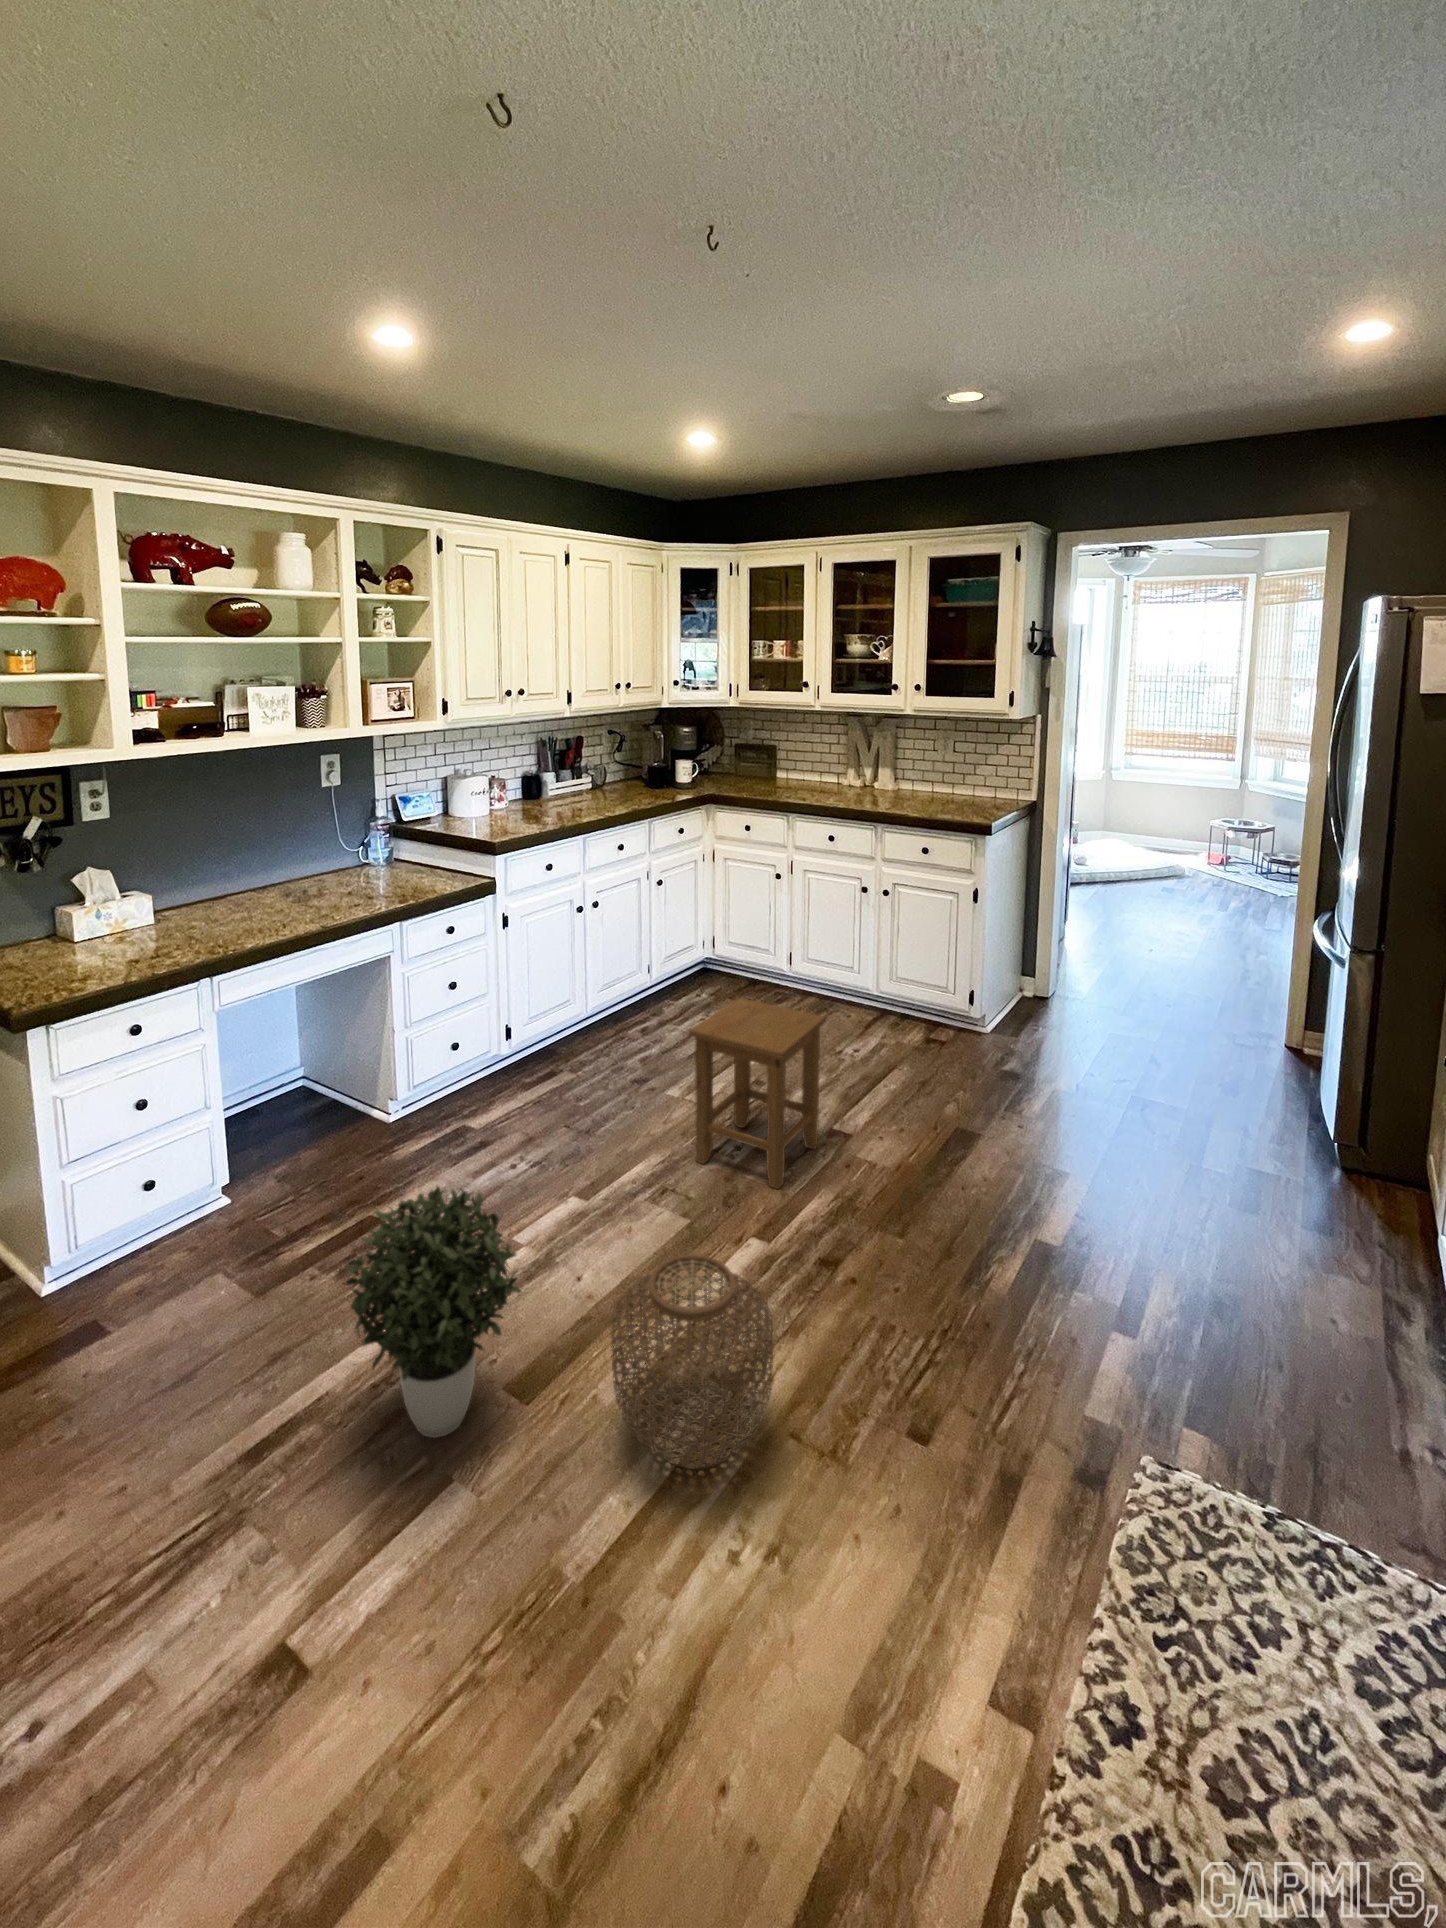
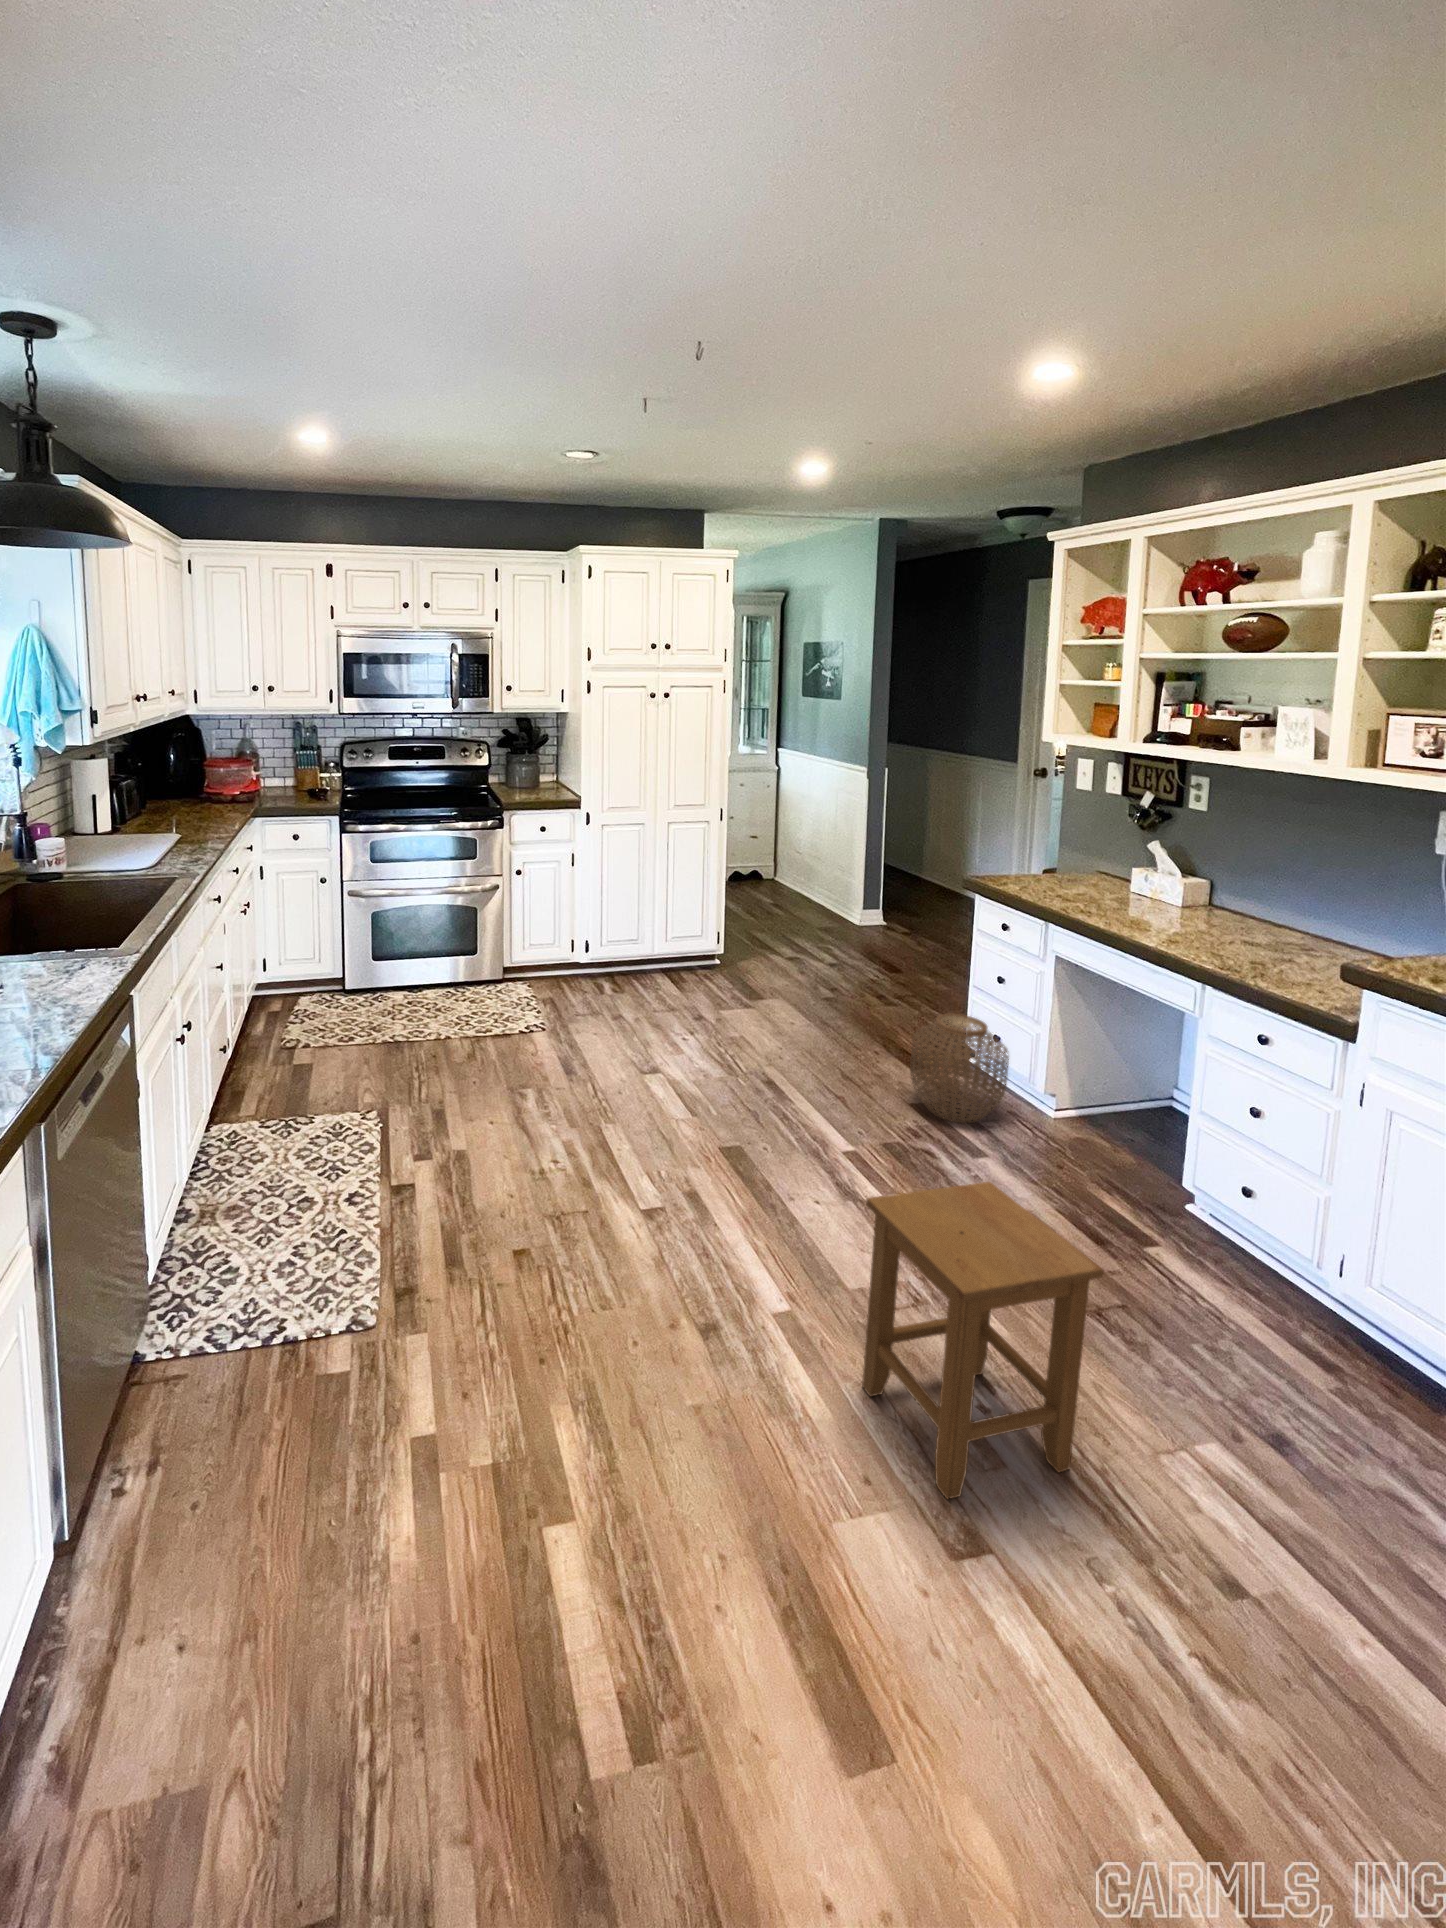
potted plant: present [345,1187,521,1438] -> none [694,991,797,1137]
woven basket: present [611,1254,773,1468] -> present [910,1014,1009,1123]

